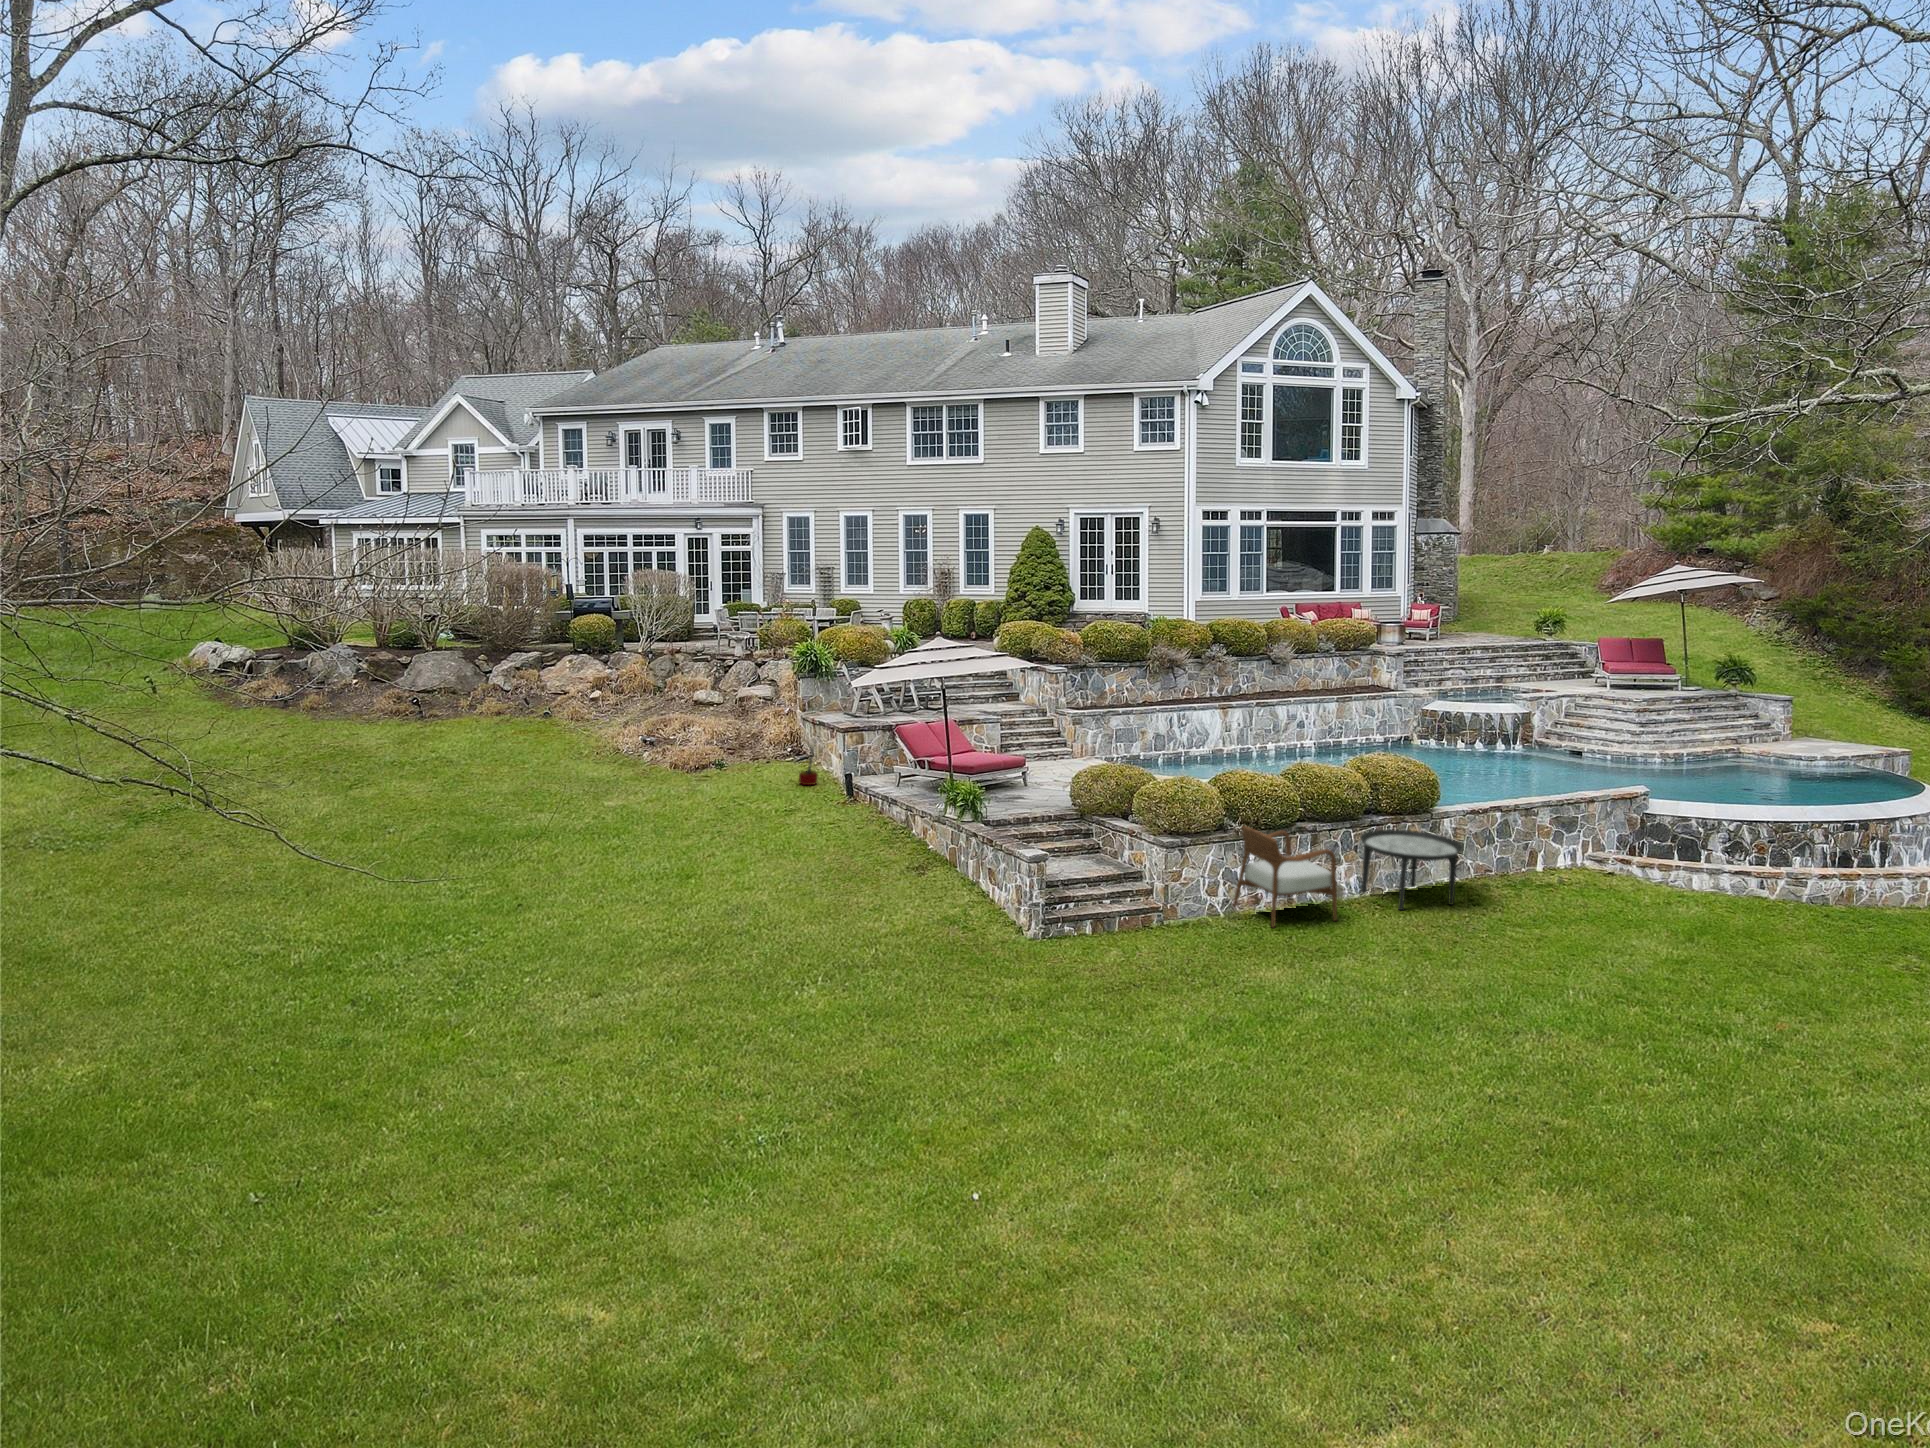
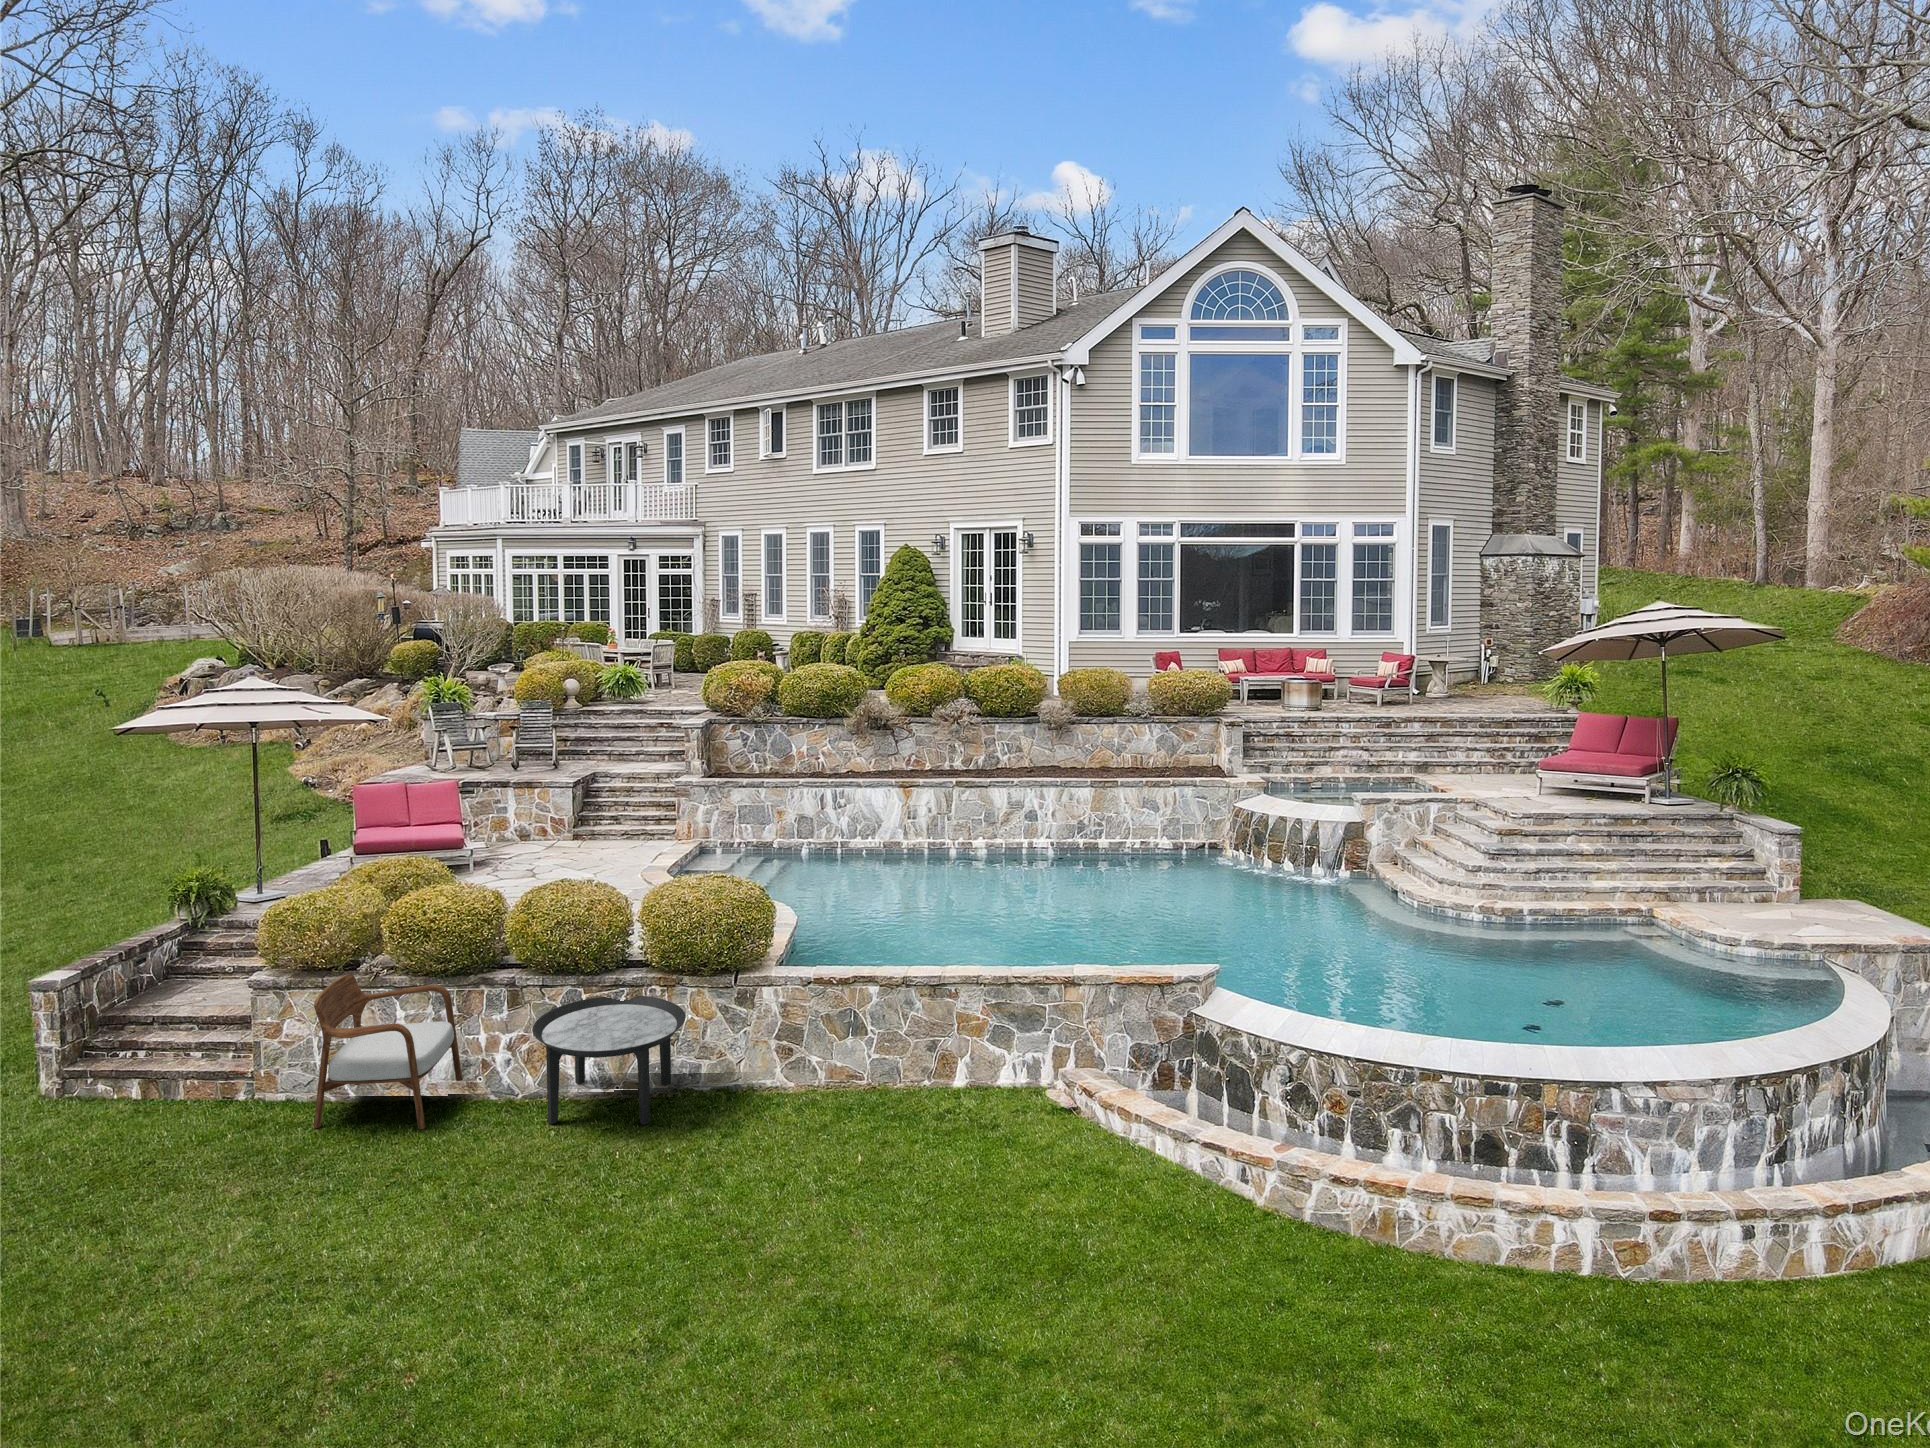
decorative plant: present [799,747,818,785] -> none [311,794,369,850]

